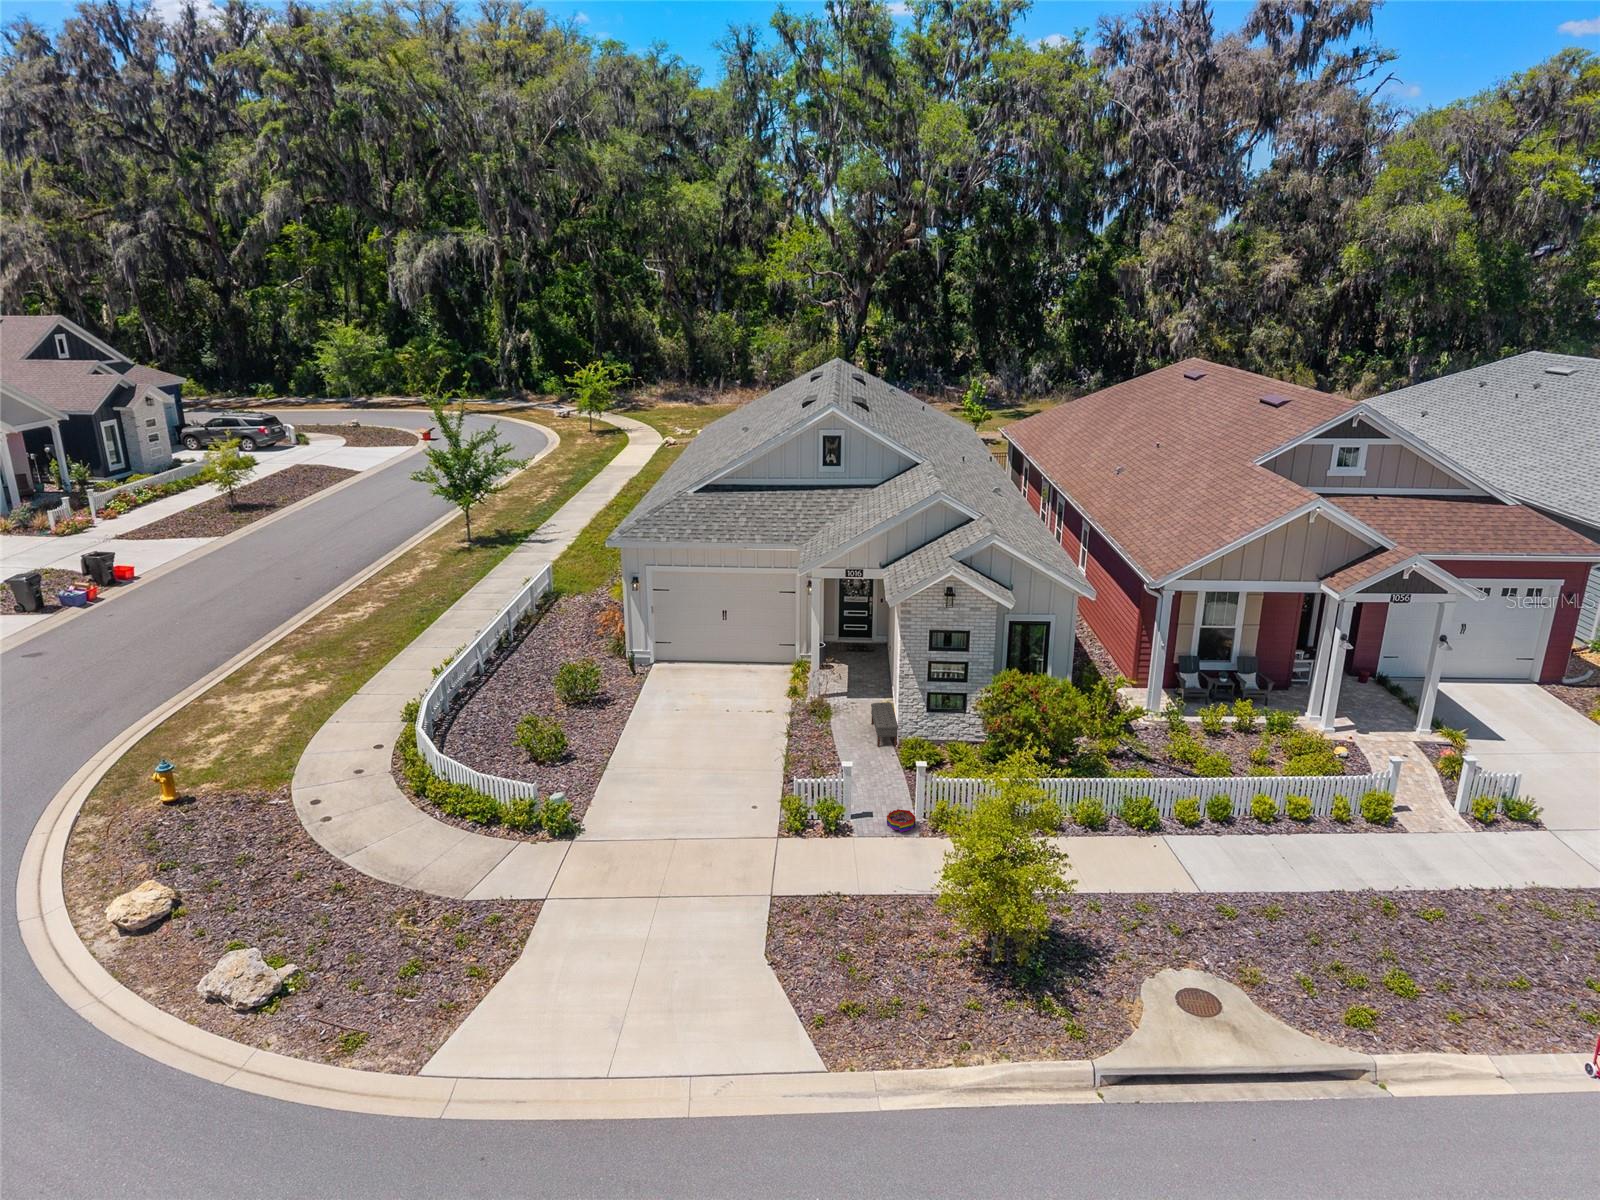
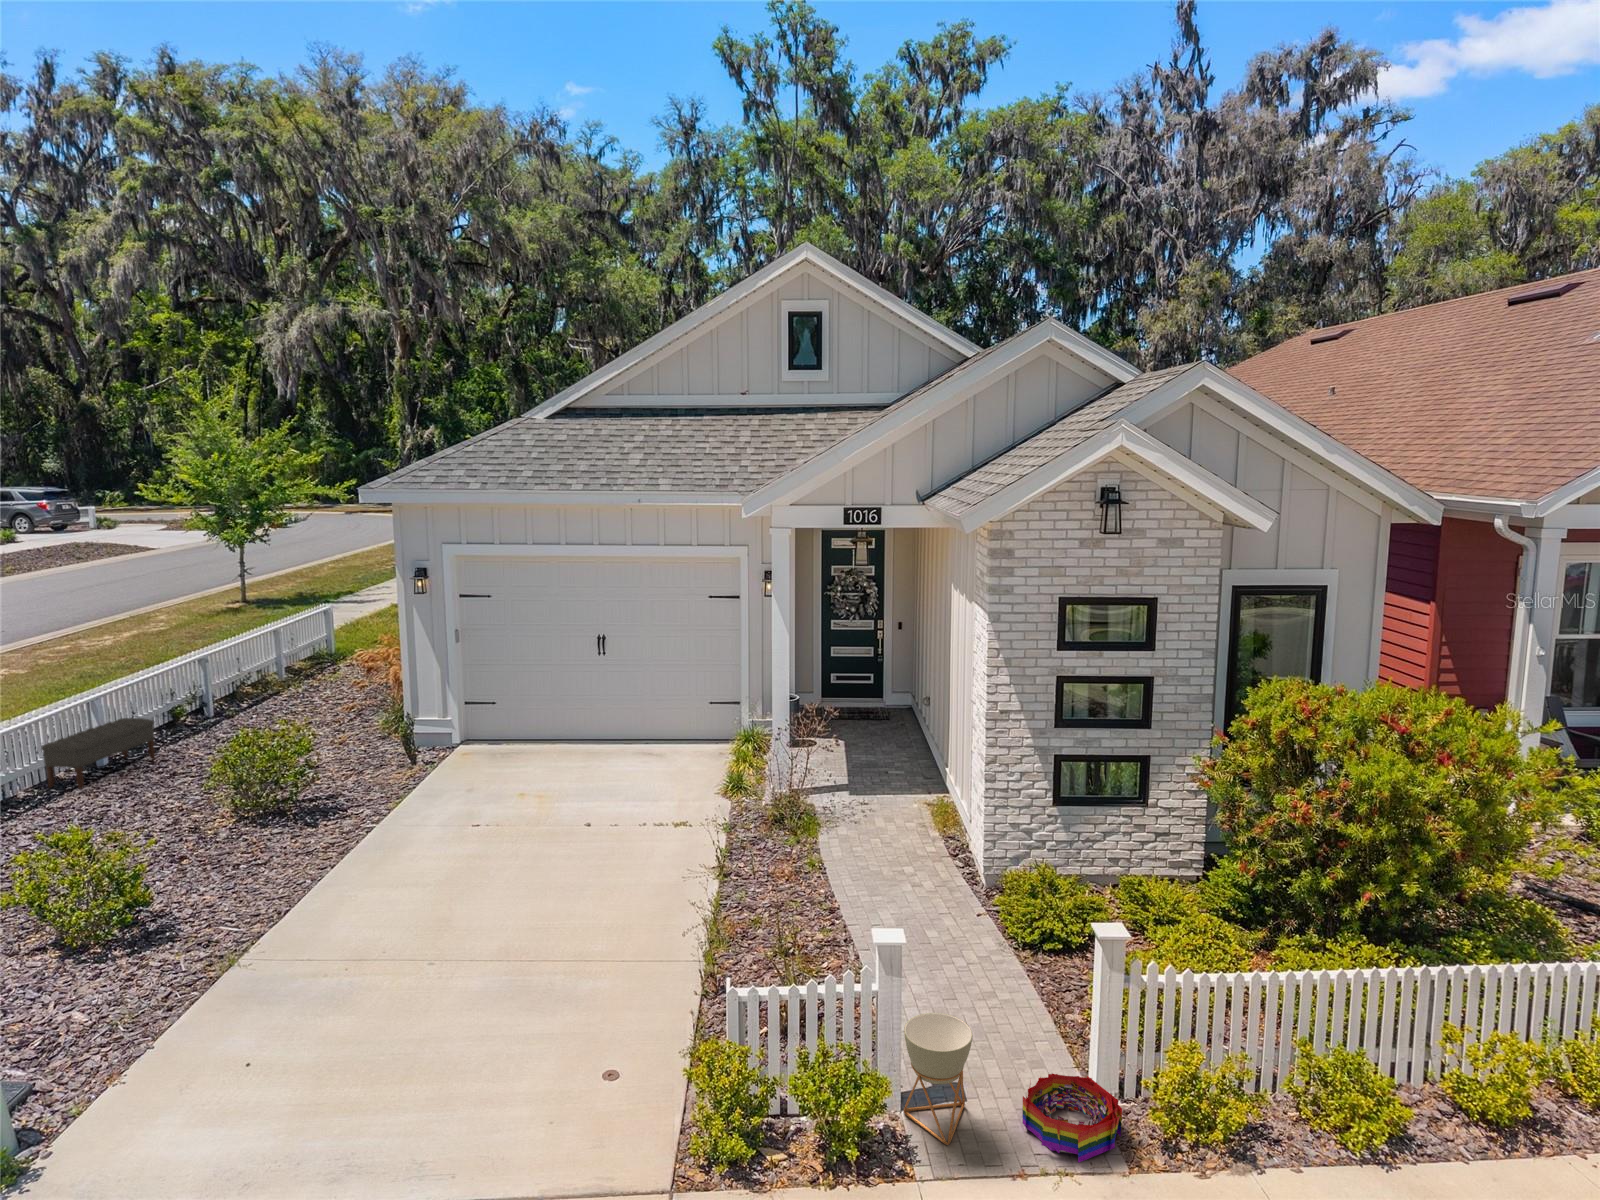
bench: present [871,703,898,747] -> present [41,718,156,789]
planter: none [850,790,871,828] -> present [904,1013,973,1145]

